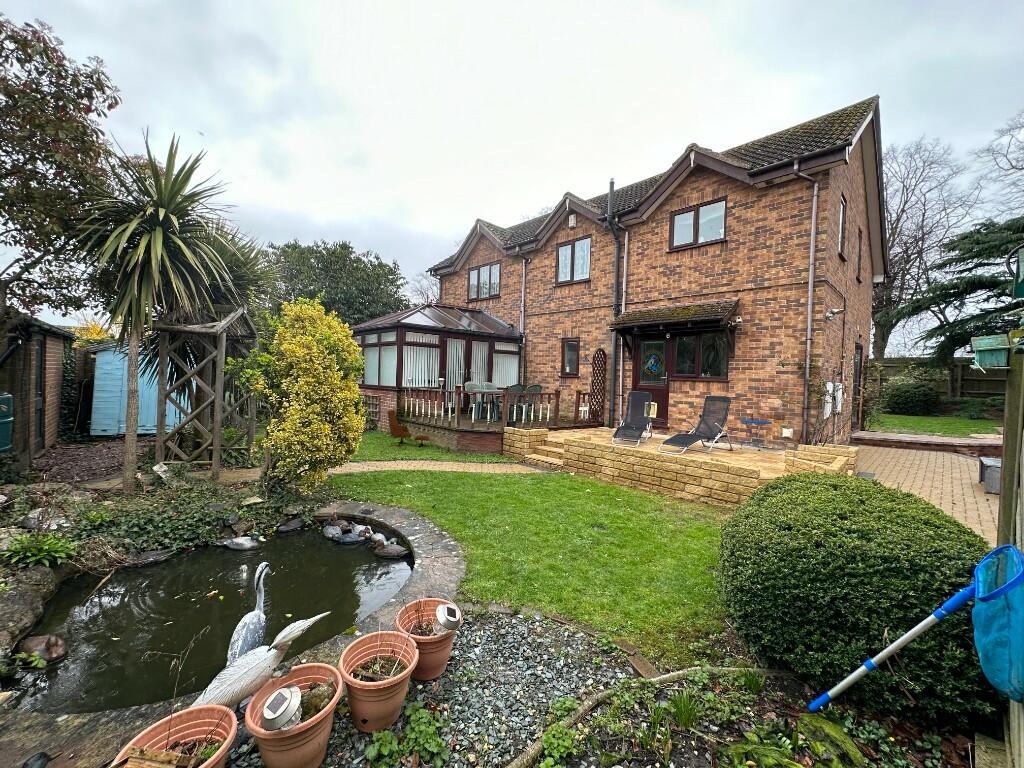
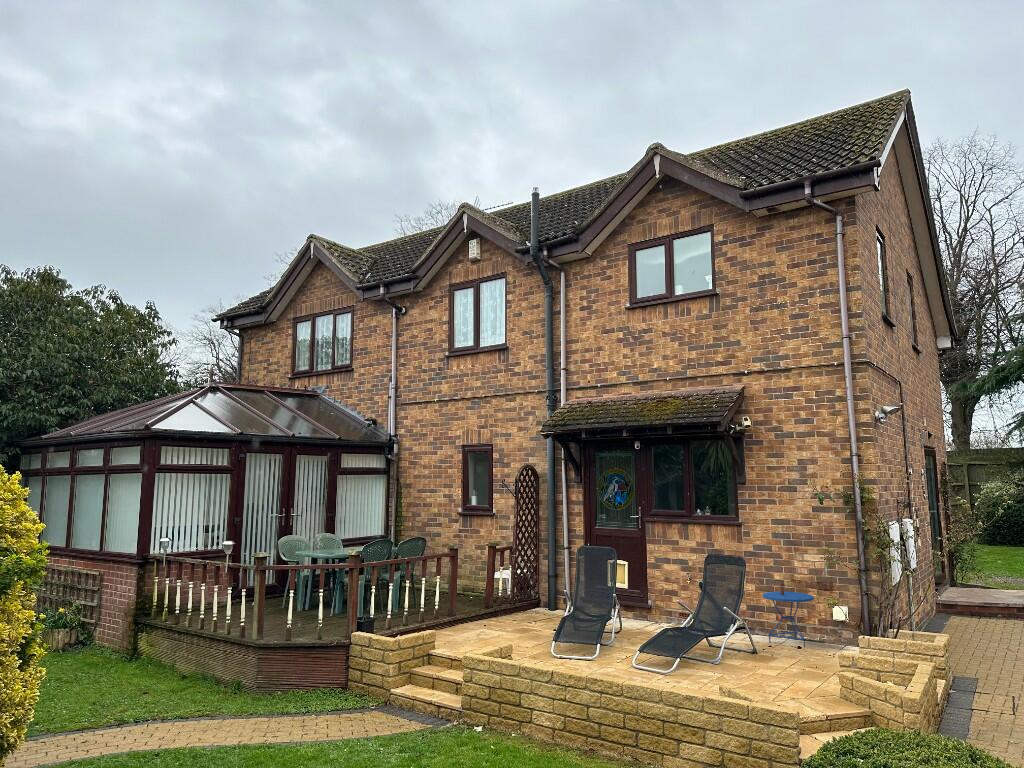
lounge chair: present [387,410,429,447] -> none [125,603,211,679]

